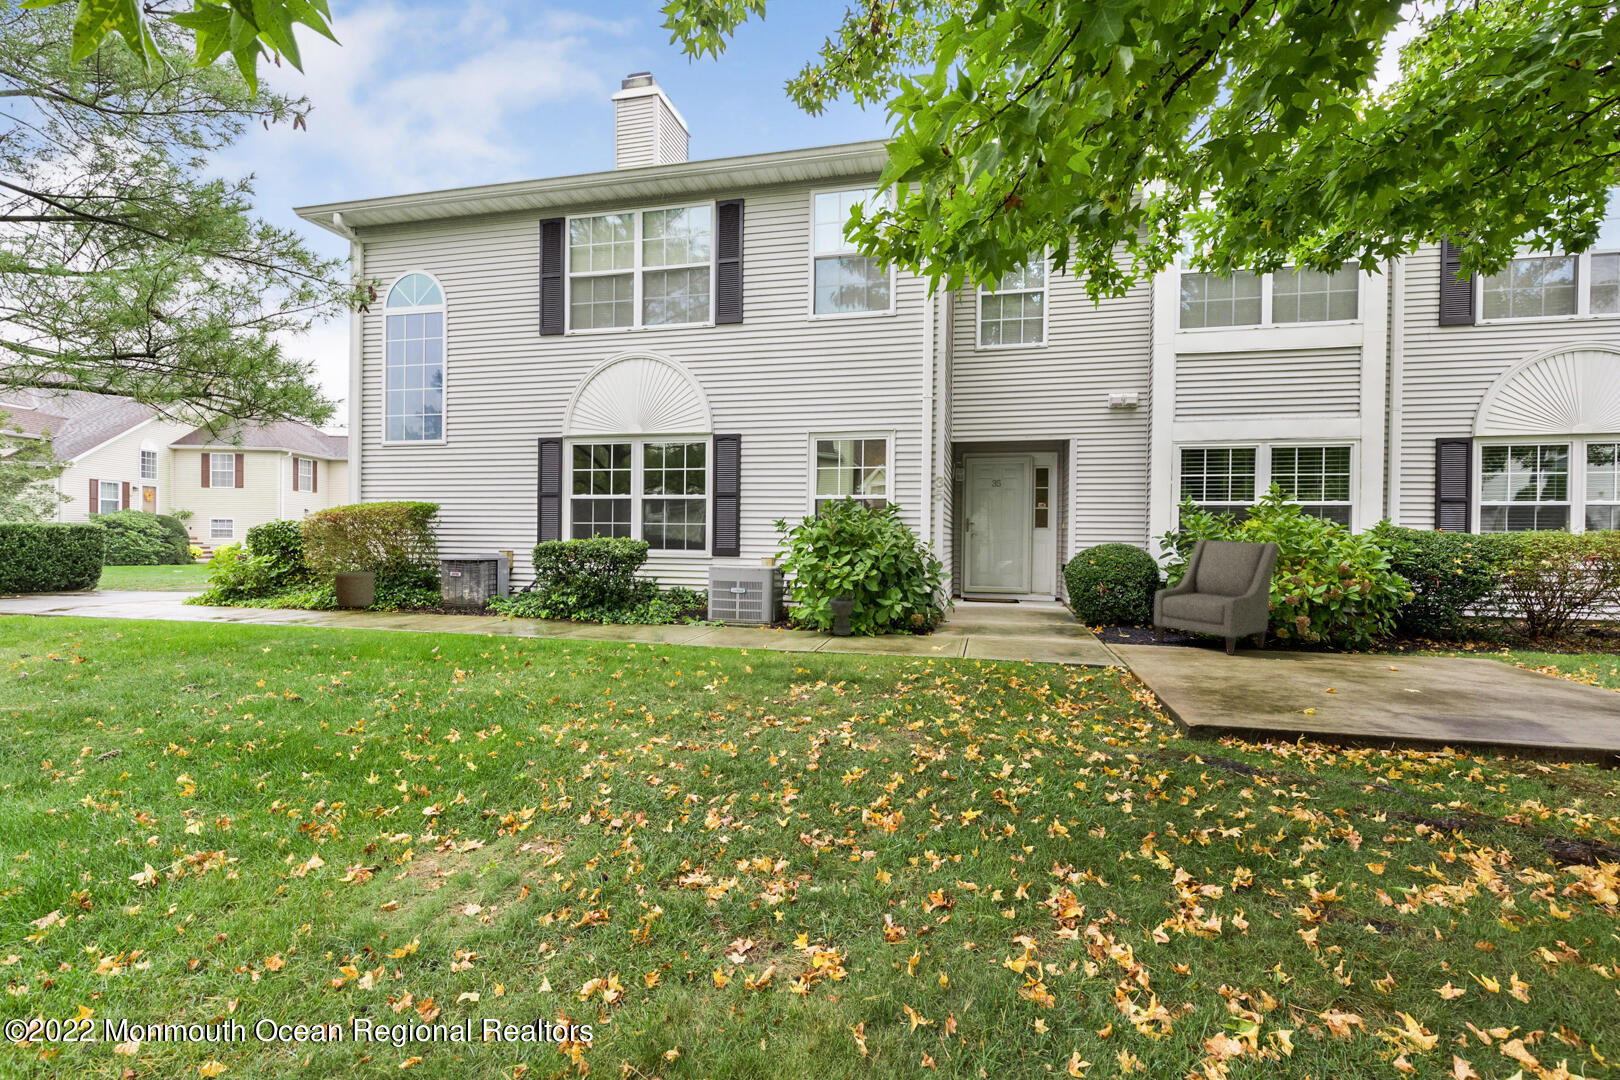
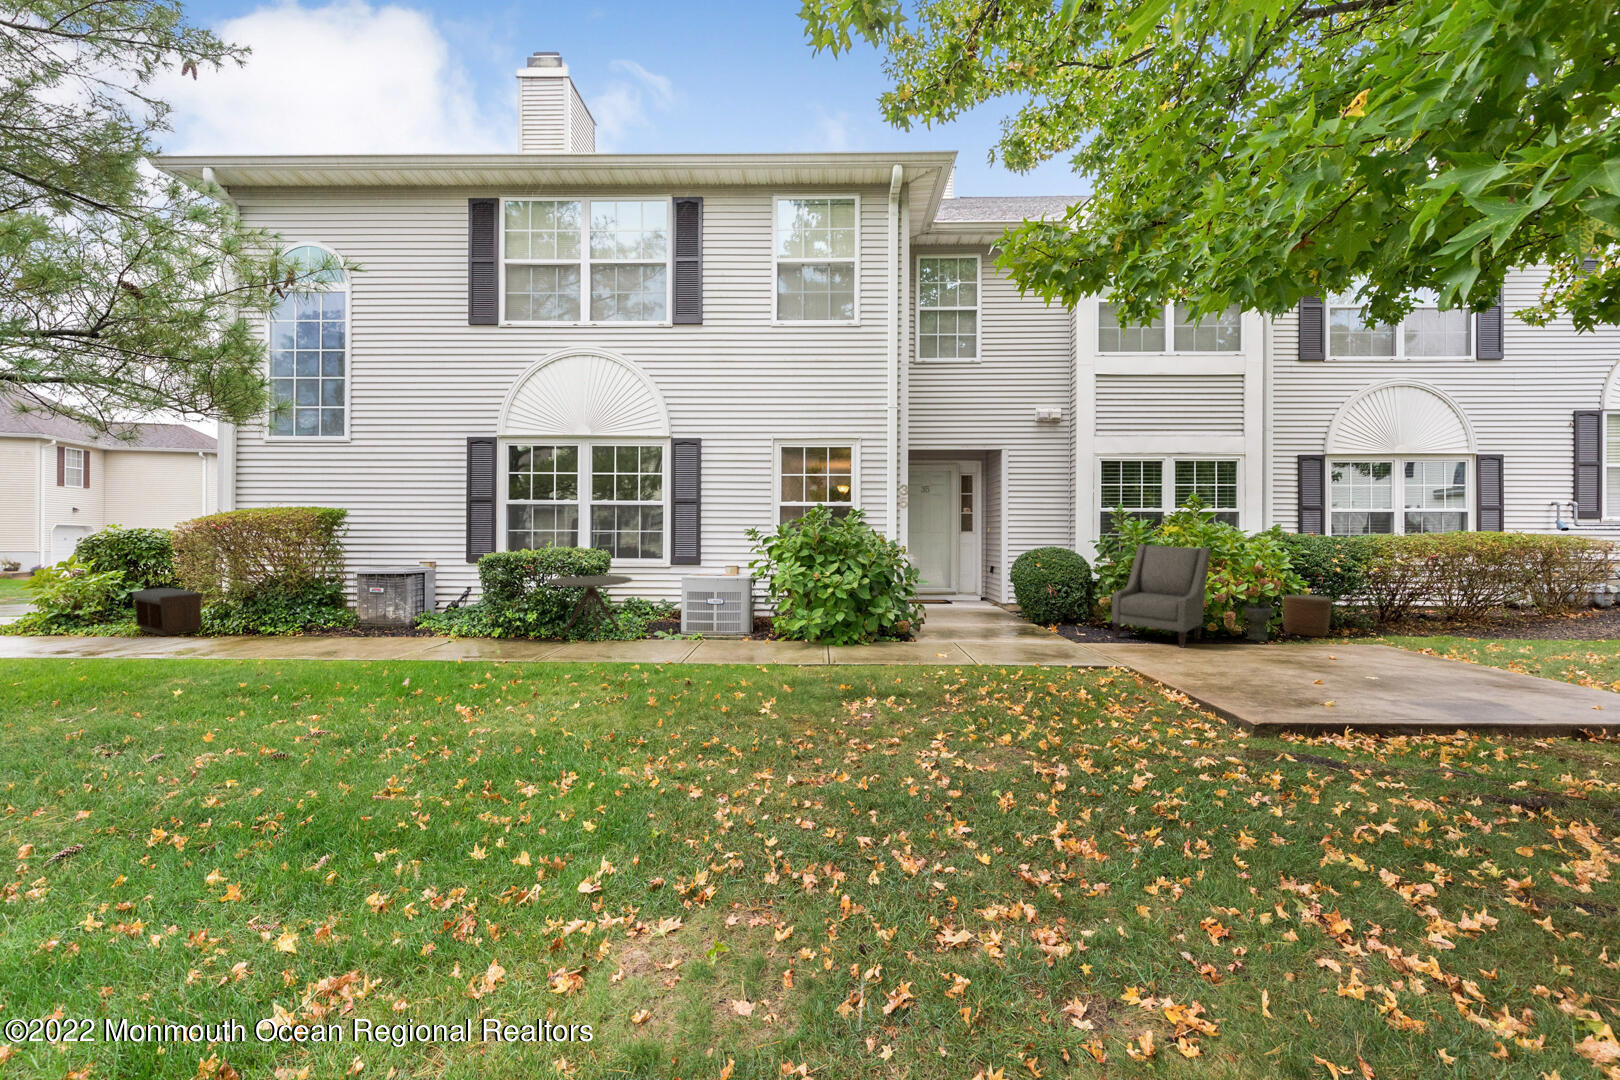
round table: none [585,564,663,622] -> present [548,575,632,638]
bench: none [279,569,327,607] -> present [133,588,203,636]
woven basket: present [334,571,374,607] -> present [1283,594,1332,637]
planter: present [829,592,855,635] -> present [1244,599,1273,641]

